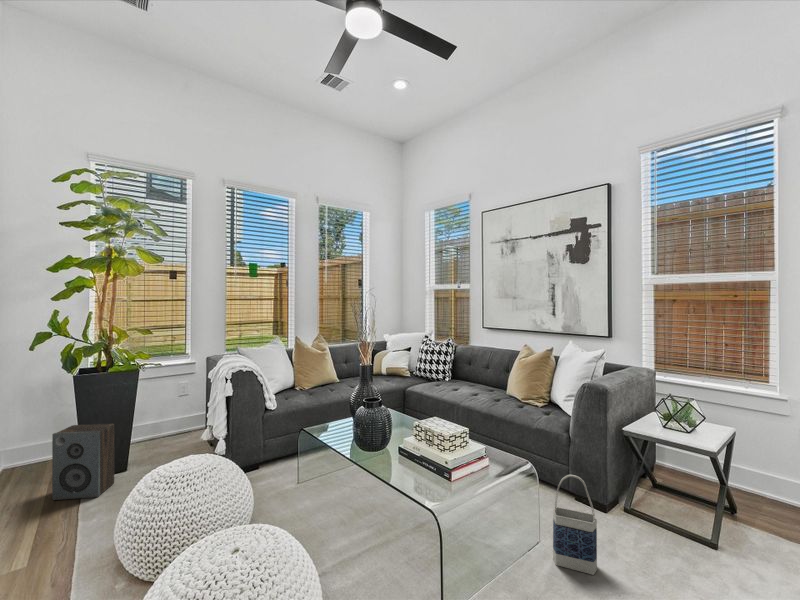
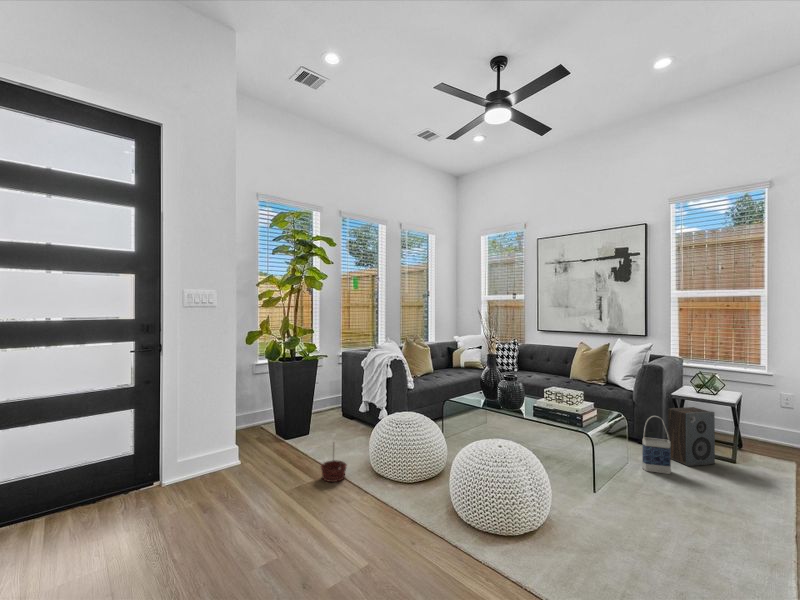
speaker: present [52,424,114,500] -> present [668,407,715,466]
basket: none [31,506,84,573] -> present [321,460,347,482]

